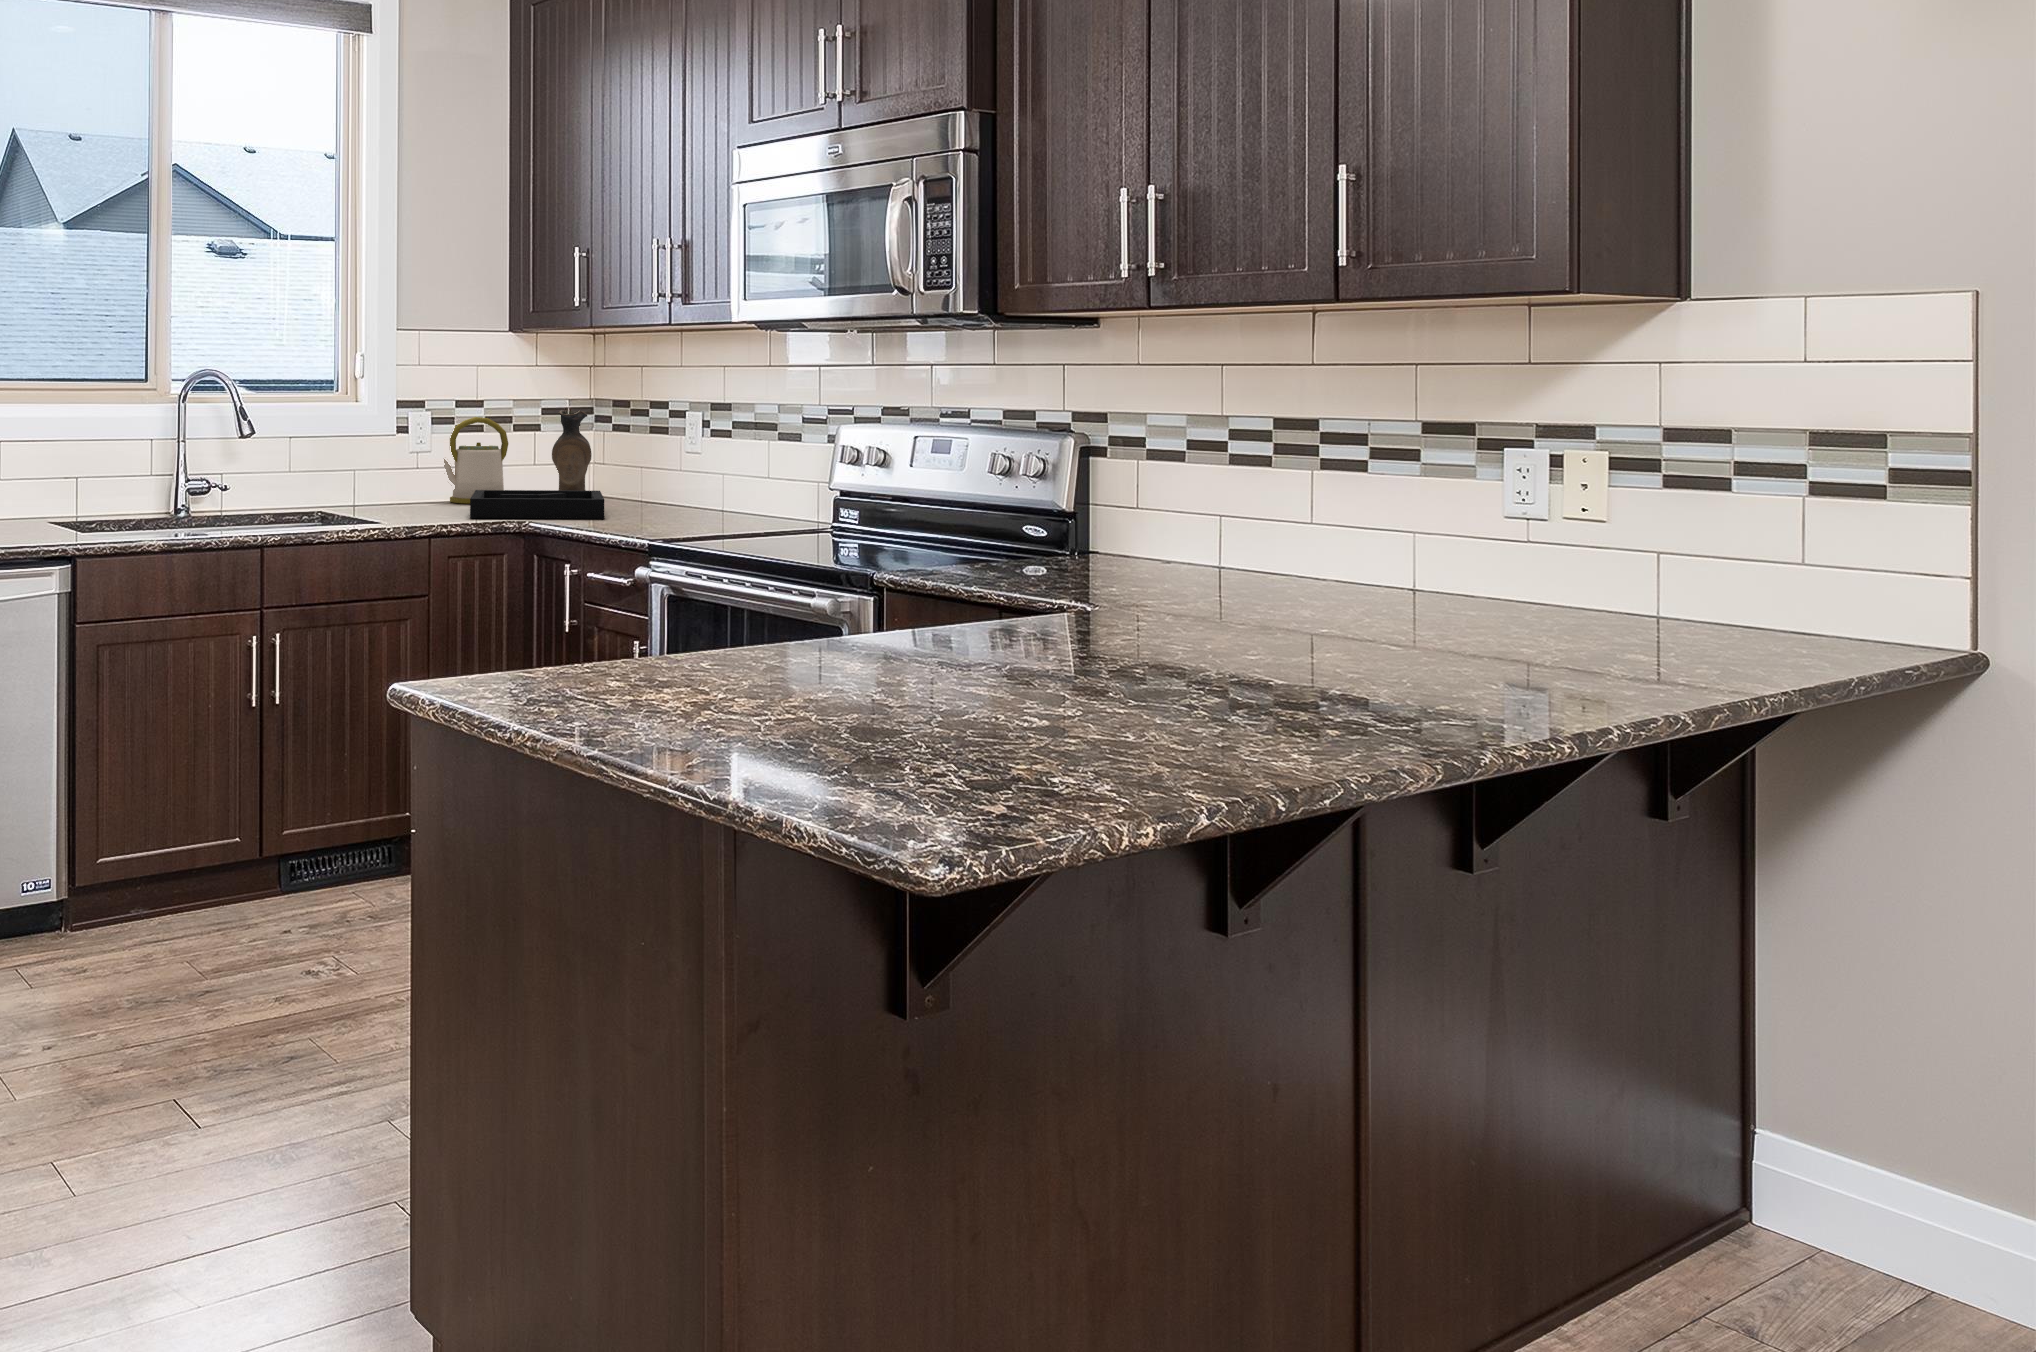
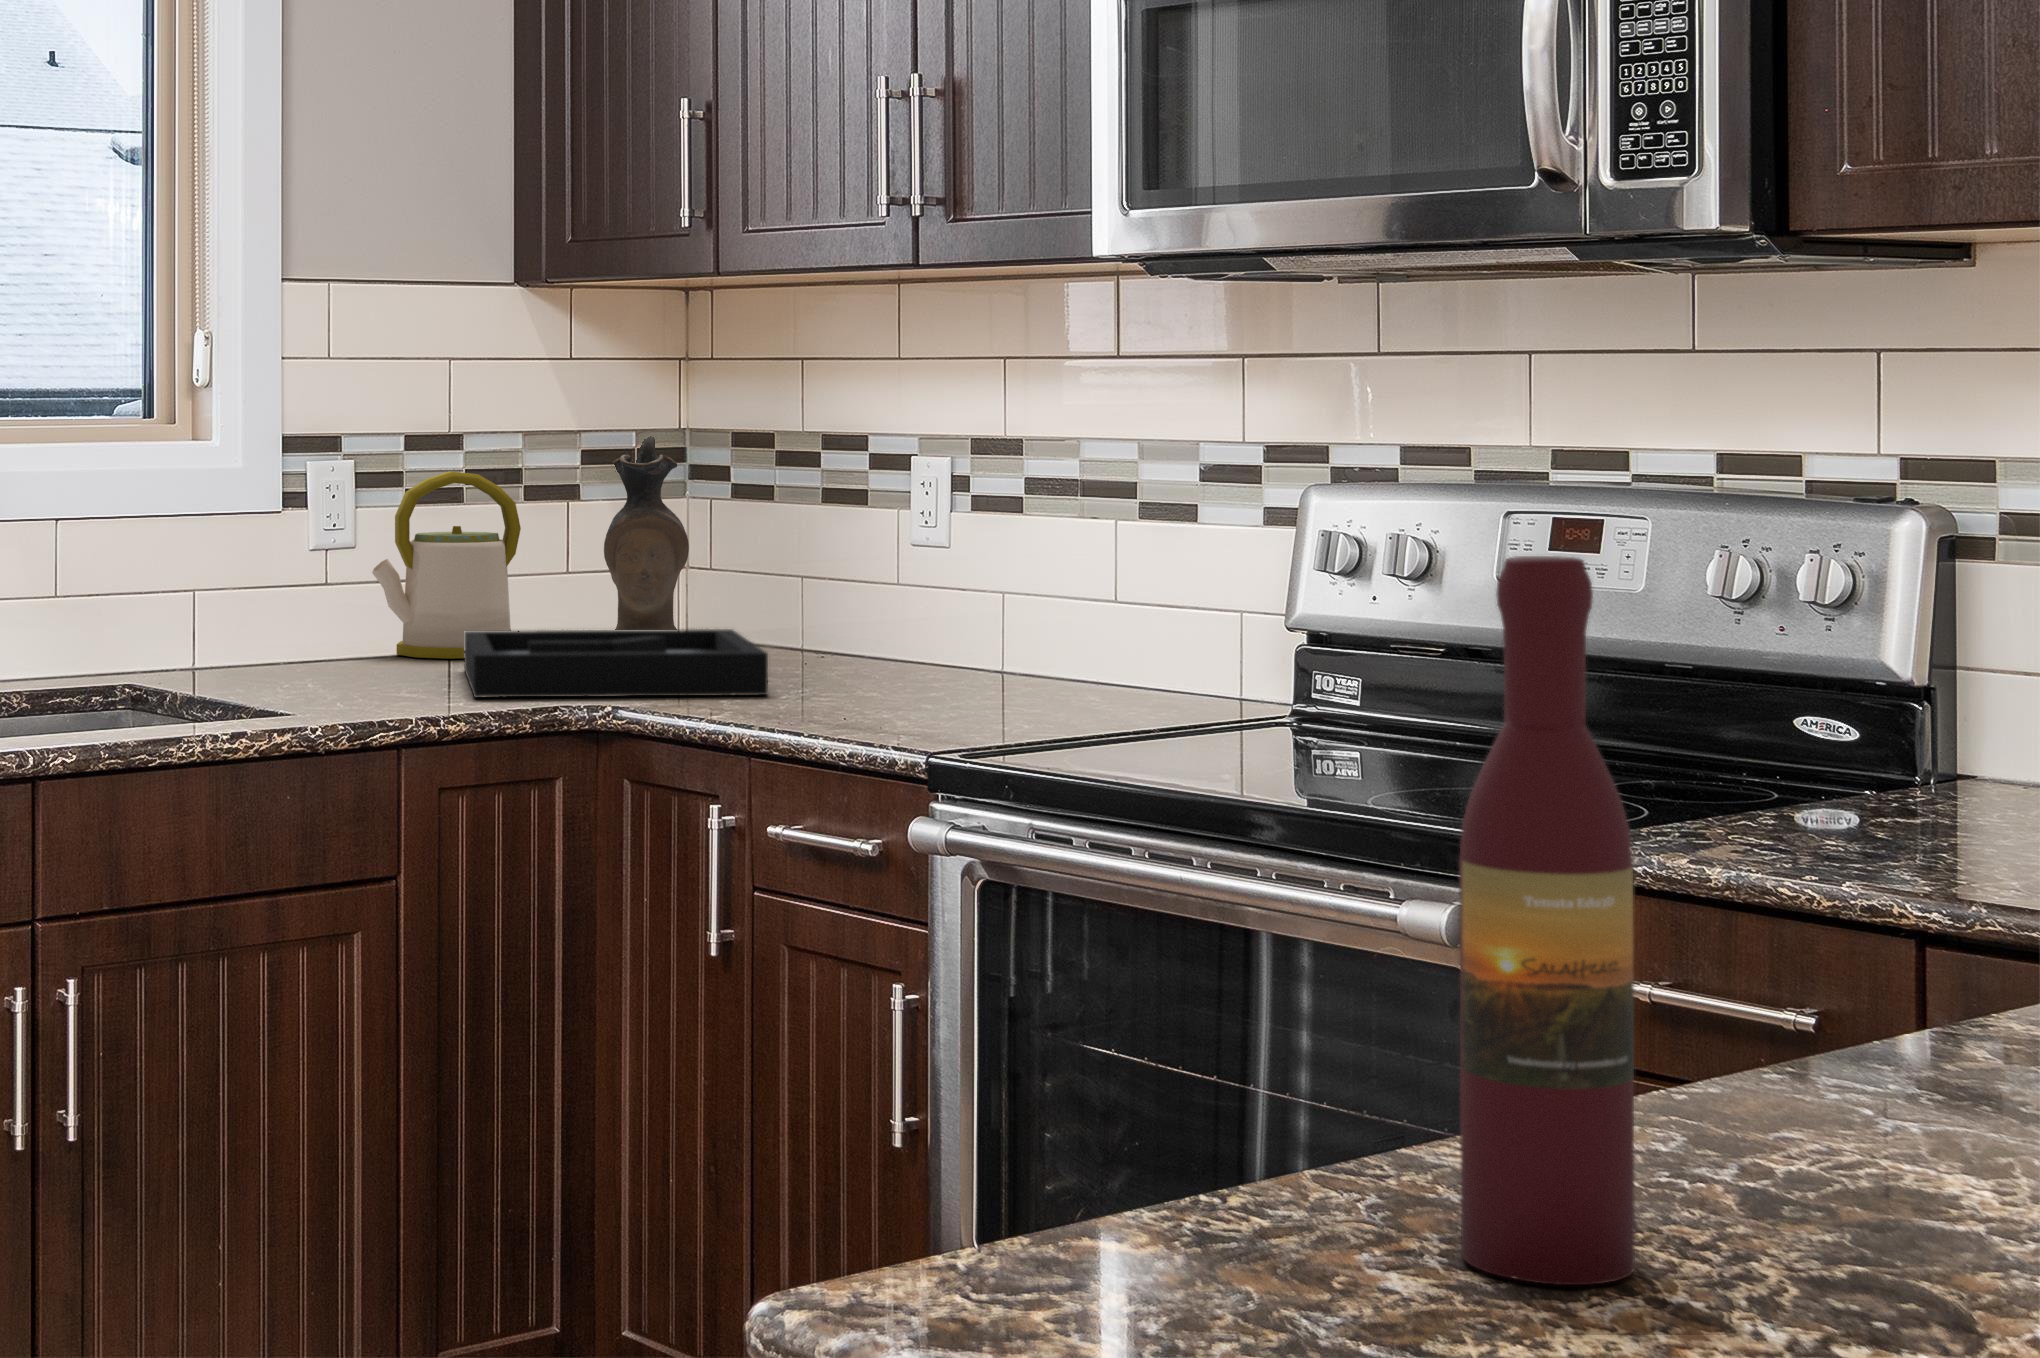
wine bottle: none [658,432,716,680] -> present [1459,556,1635,1285]

